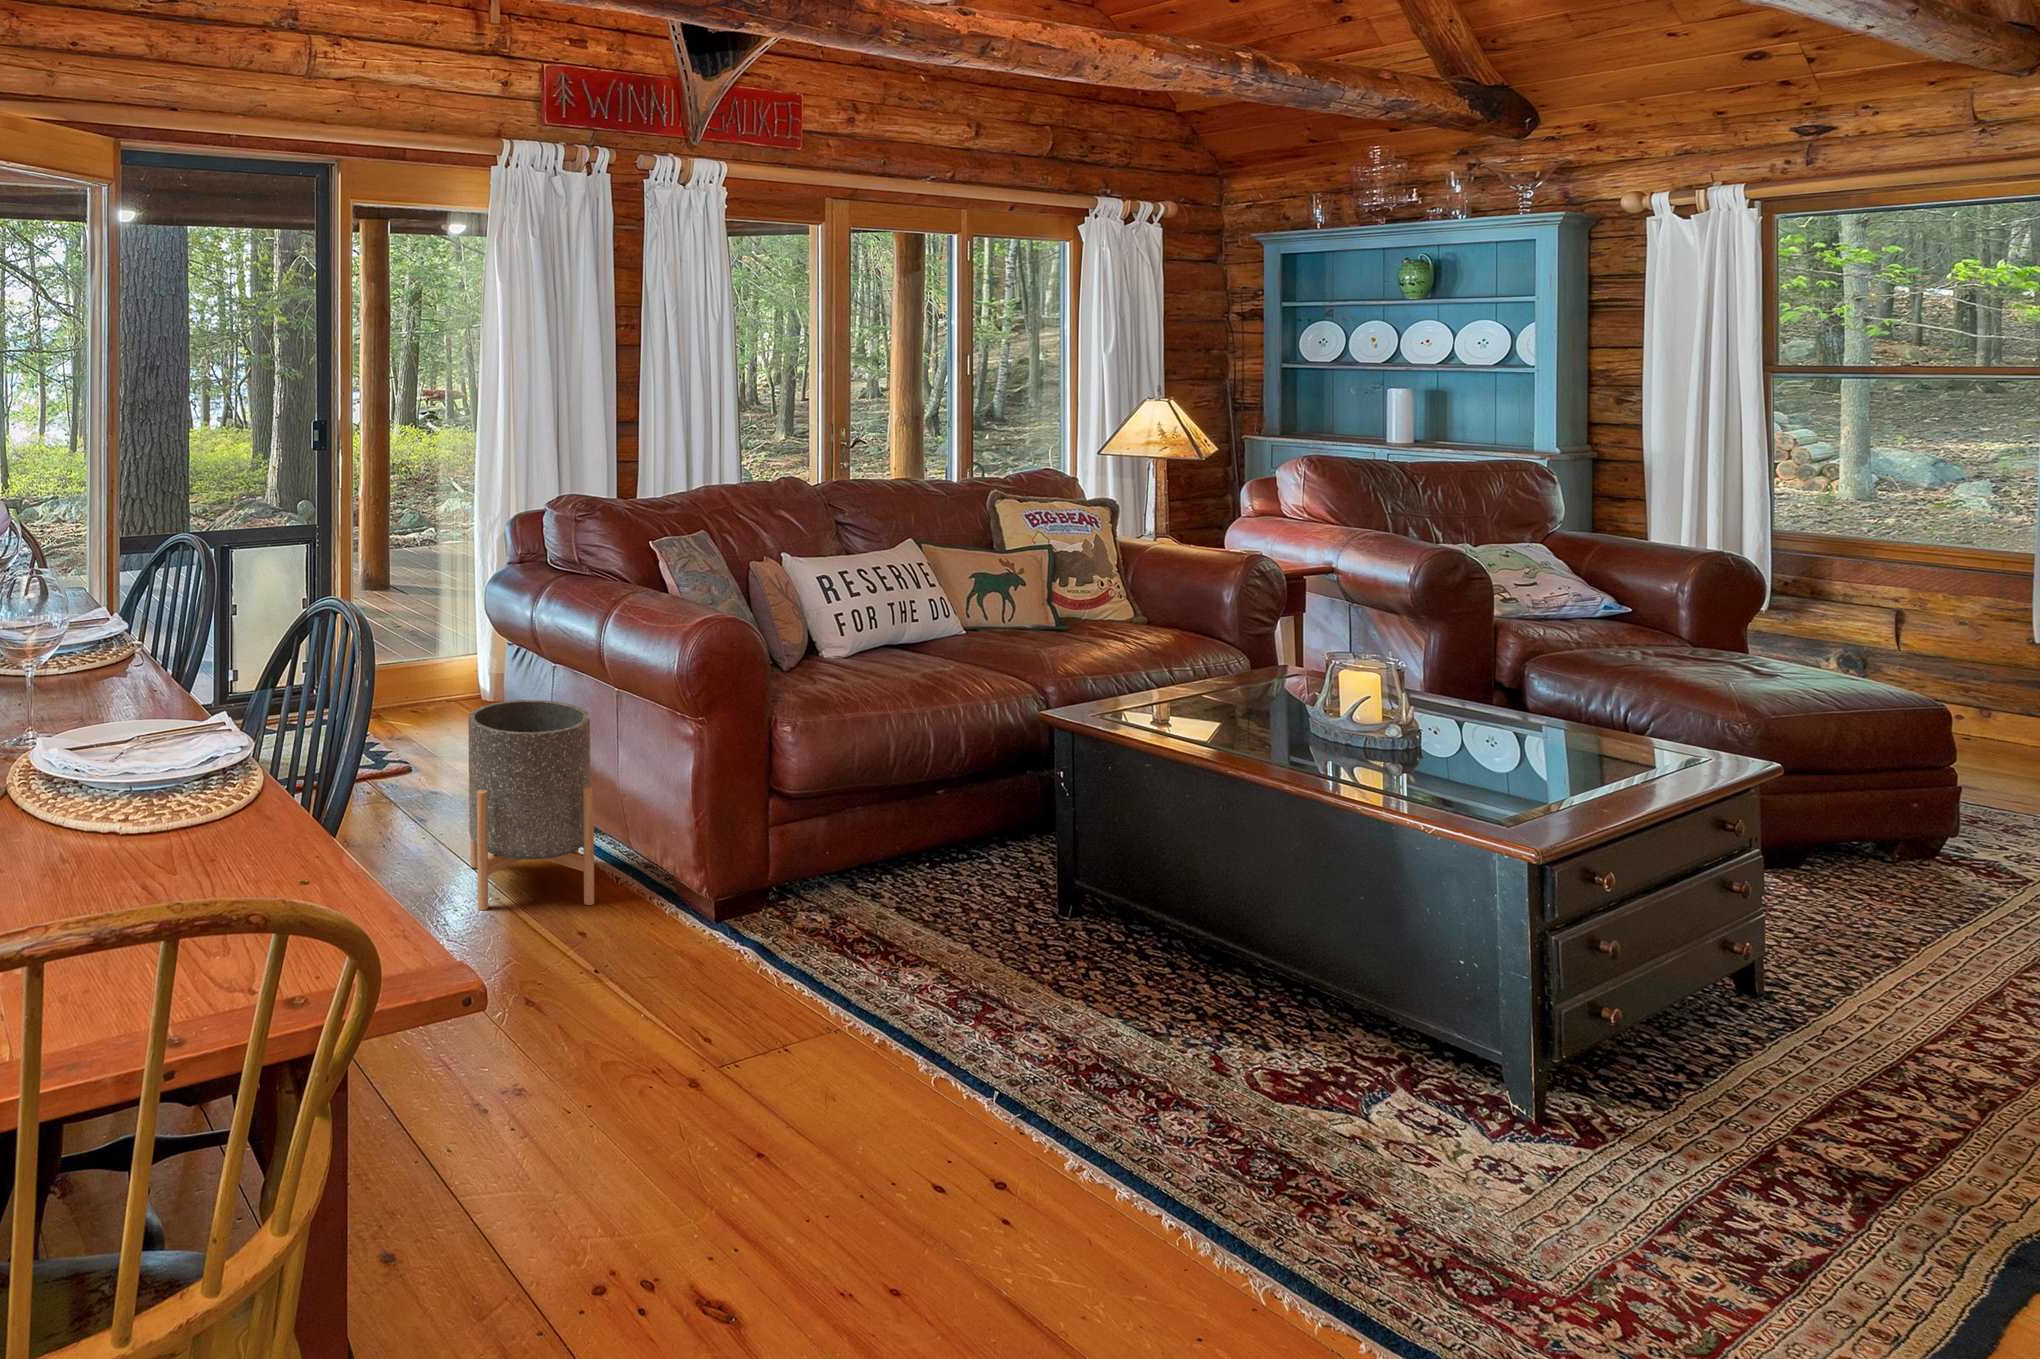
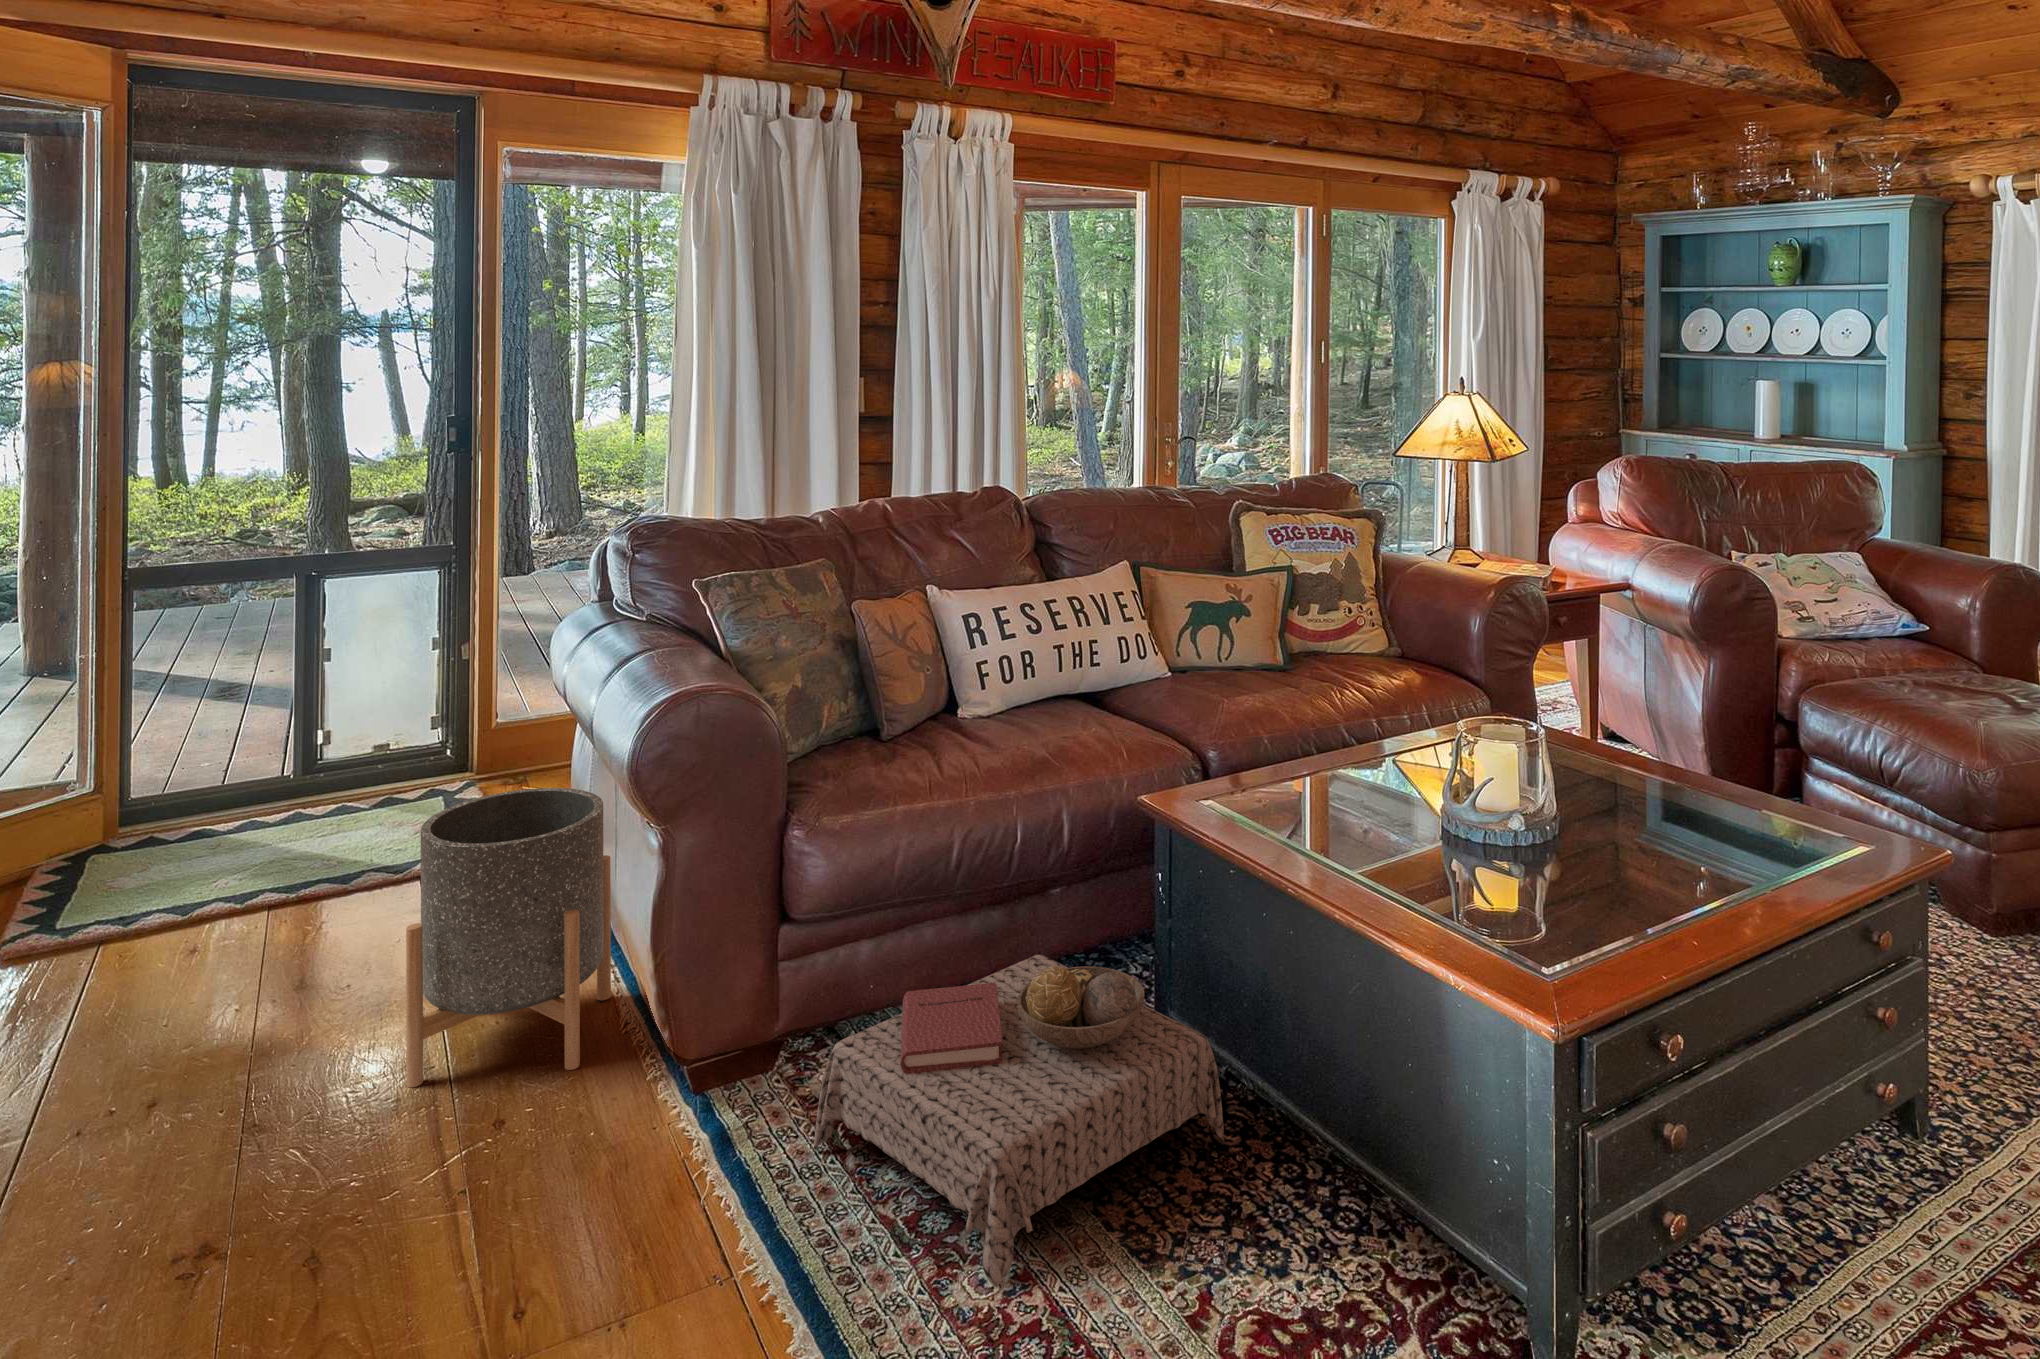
ottoman: none [817,830,1135,1044] -> present [814,955,1224,1287]

